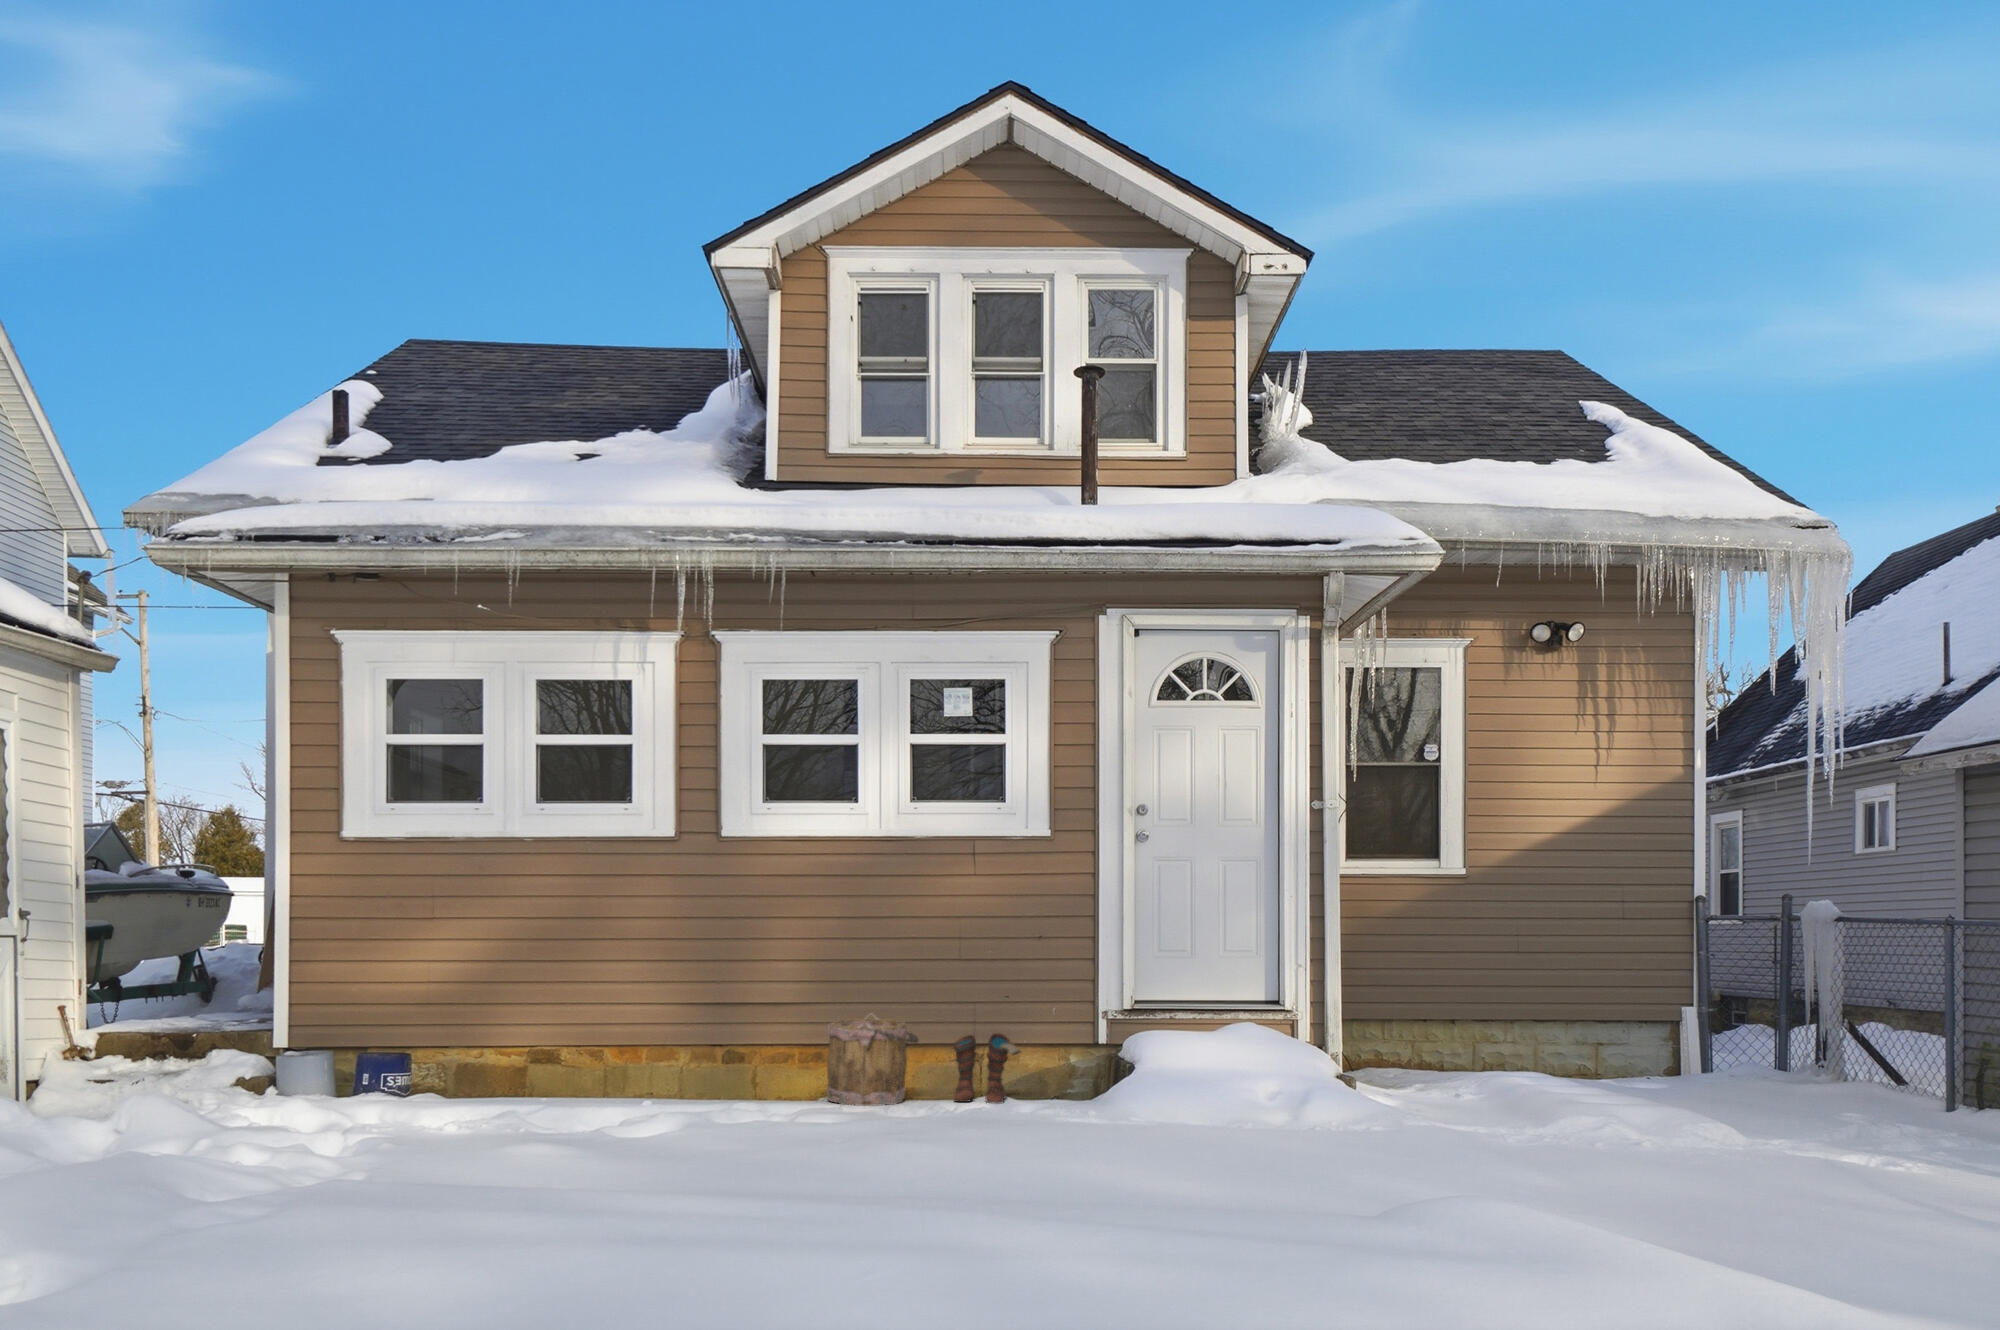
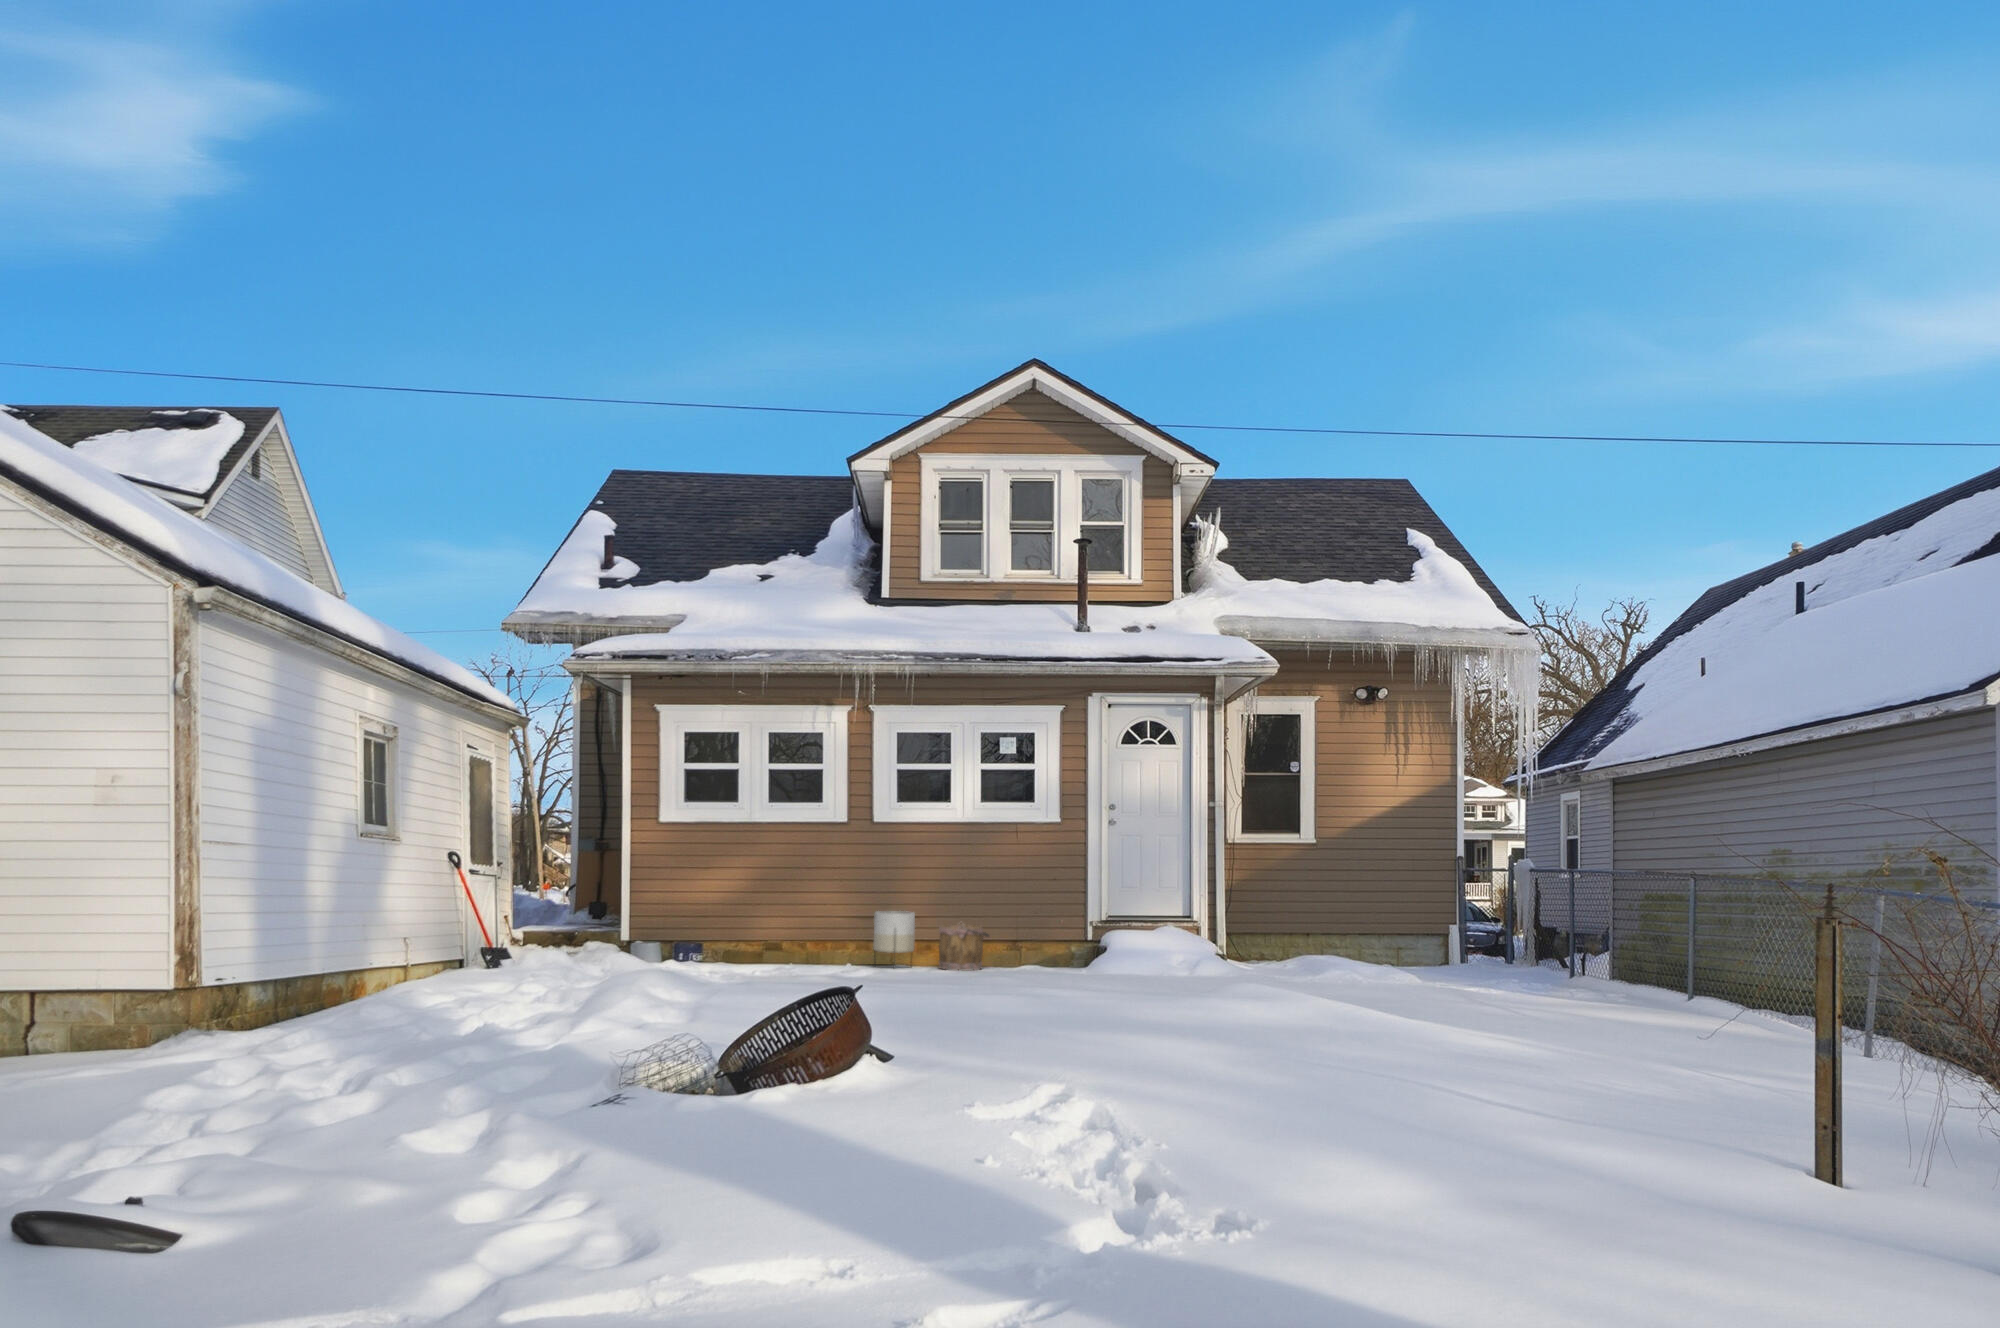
planter: none [712,994,787,1104] -> present [874,911,915,953]
boots: present [954,1033,1022,1104] -> none [1007,932,1047,971]

